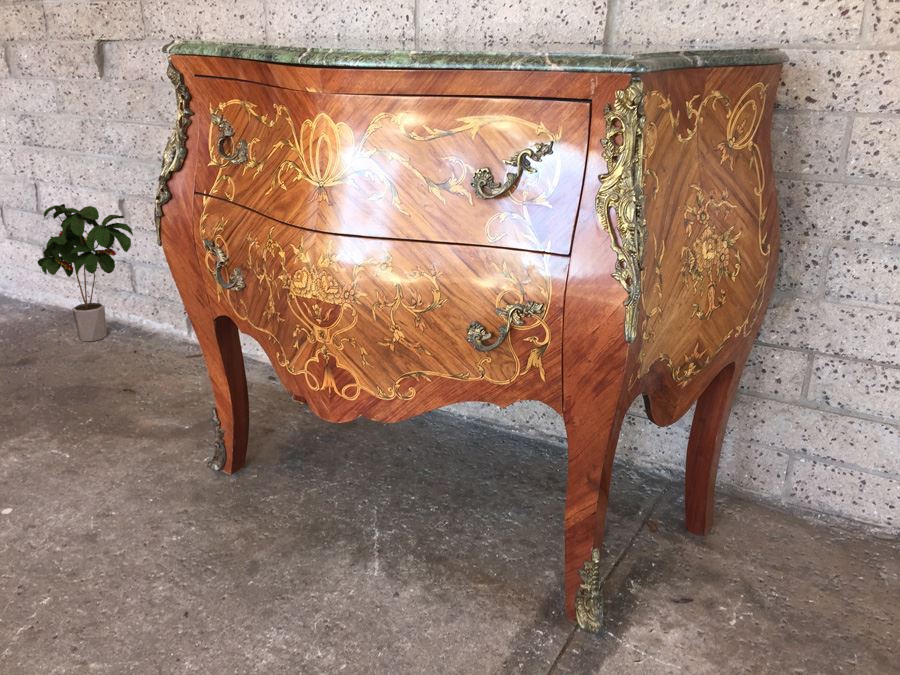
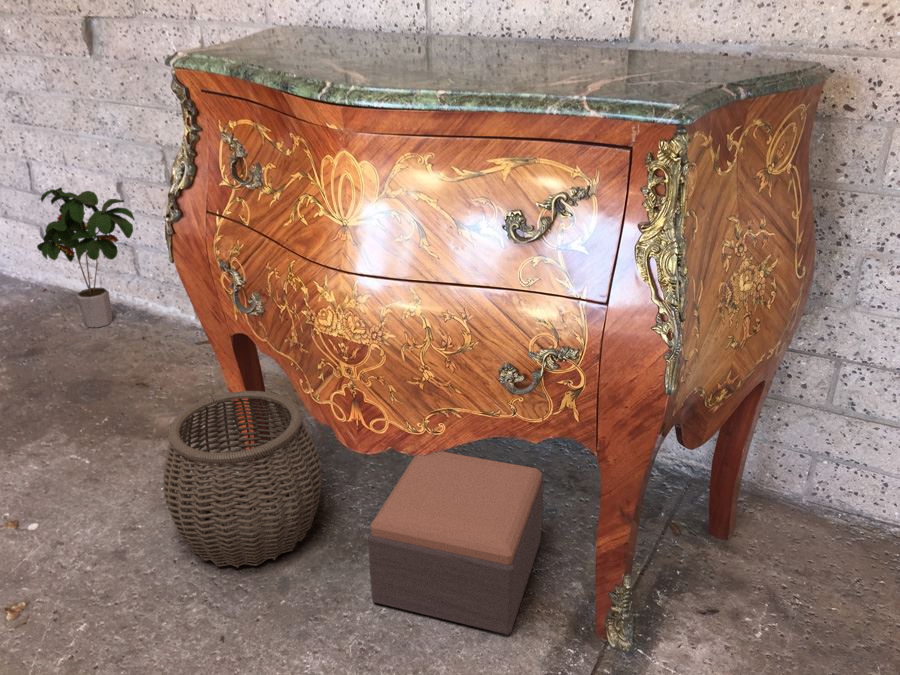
woven basket: none [138,378,299,551] -> present [163,391,322,567]
footstool: none [339,436,519,615] -> present [368,451,544,634]

